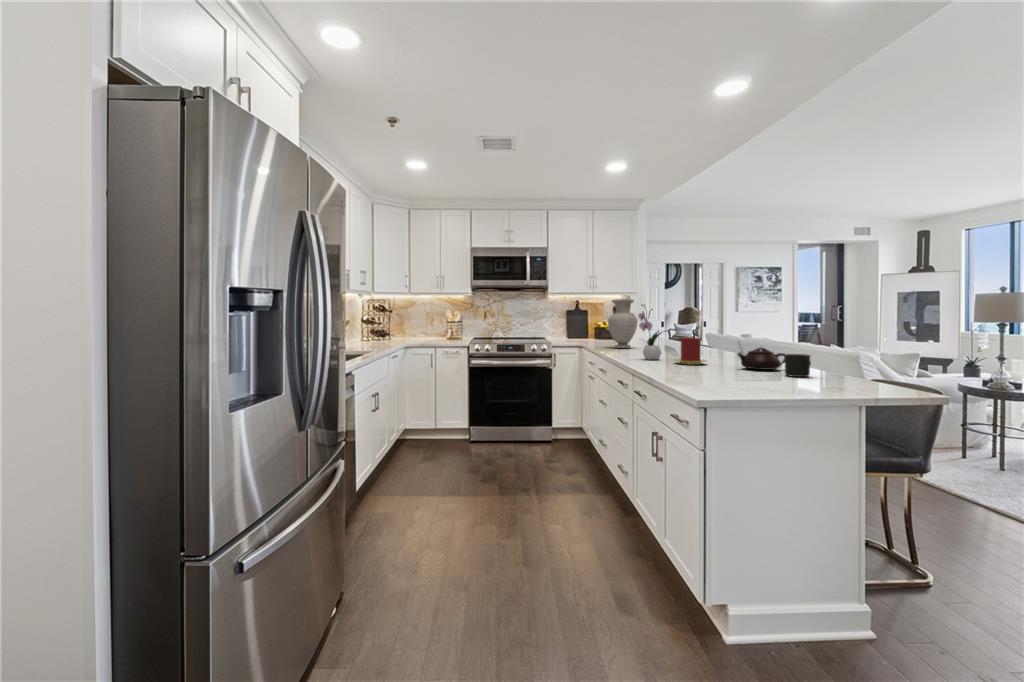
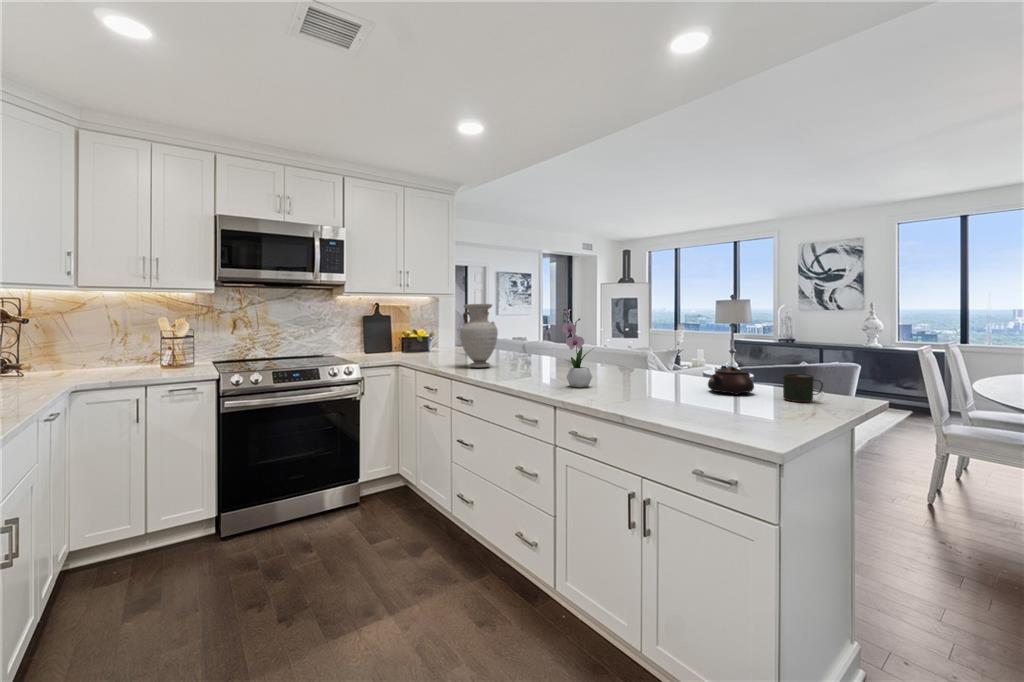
candle: present [675,337,706,365] -> none [621,356,663,392]

